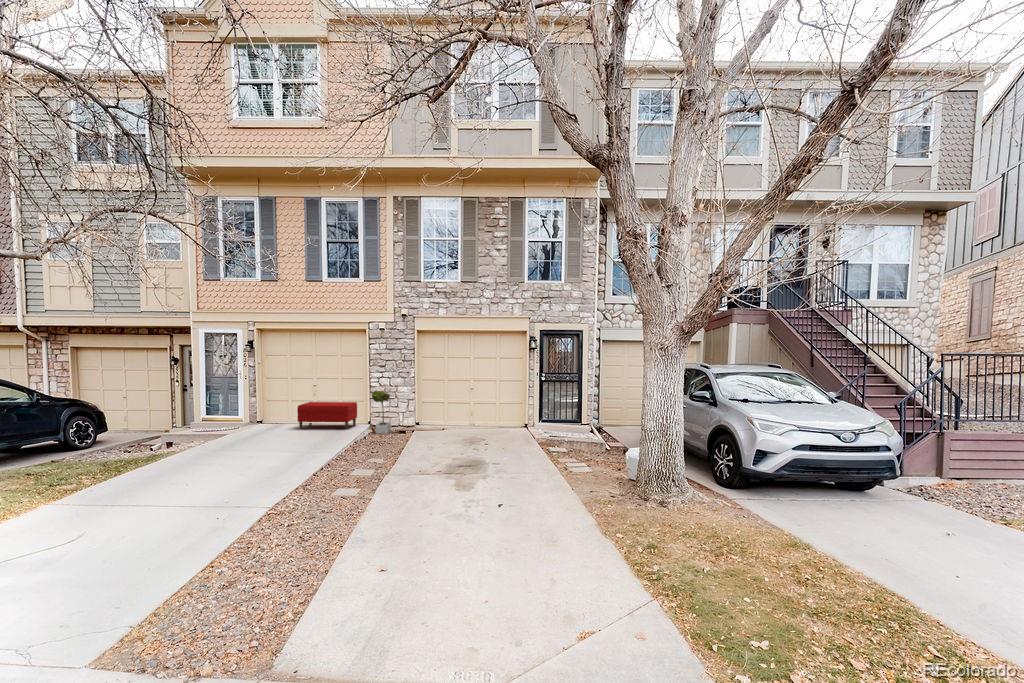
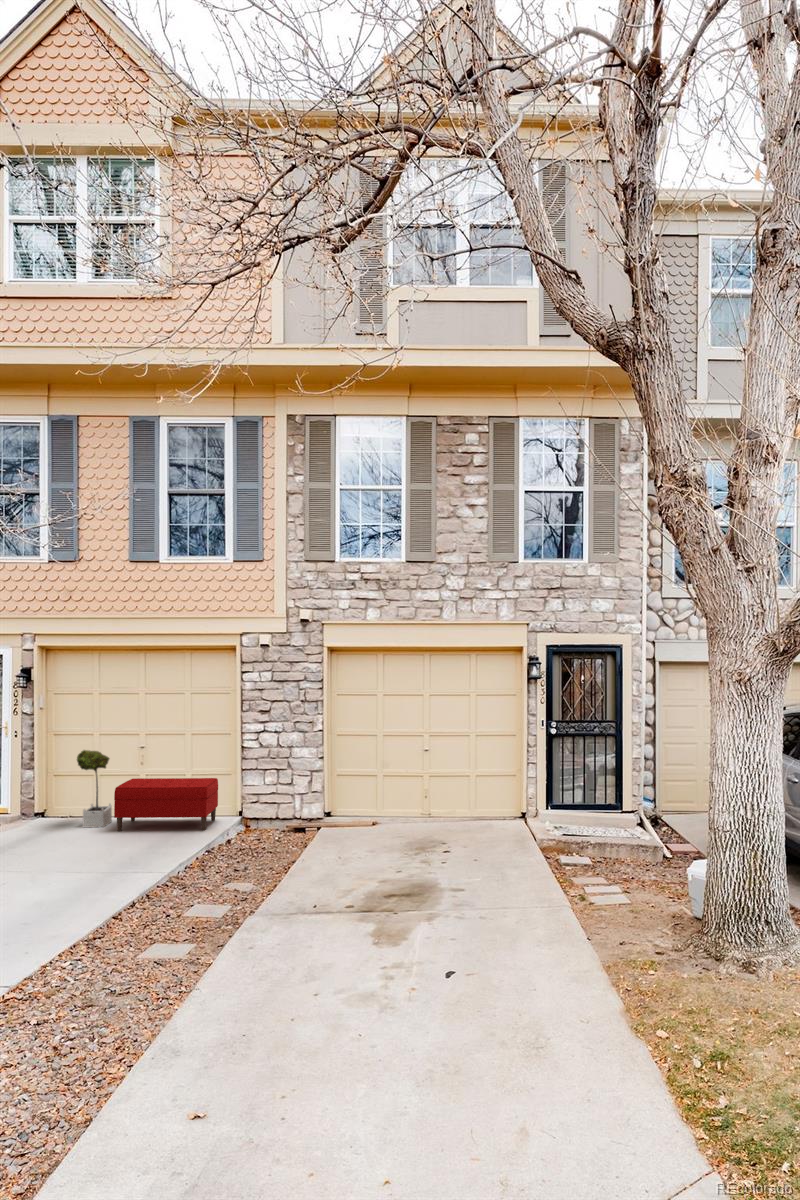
potted tree: present [372,390,391,434] -> present [77,750,112,828]

